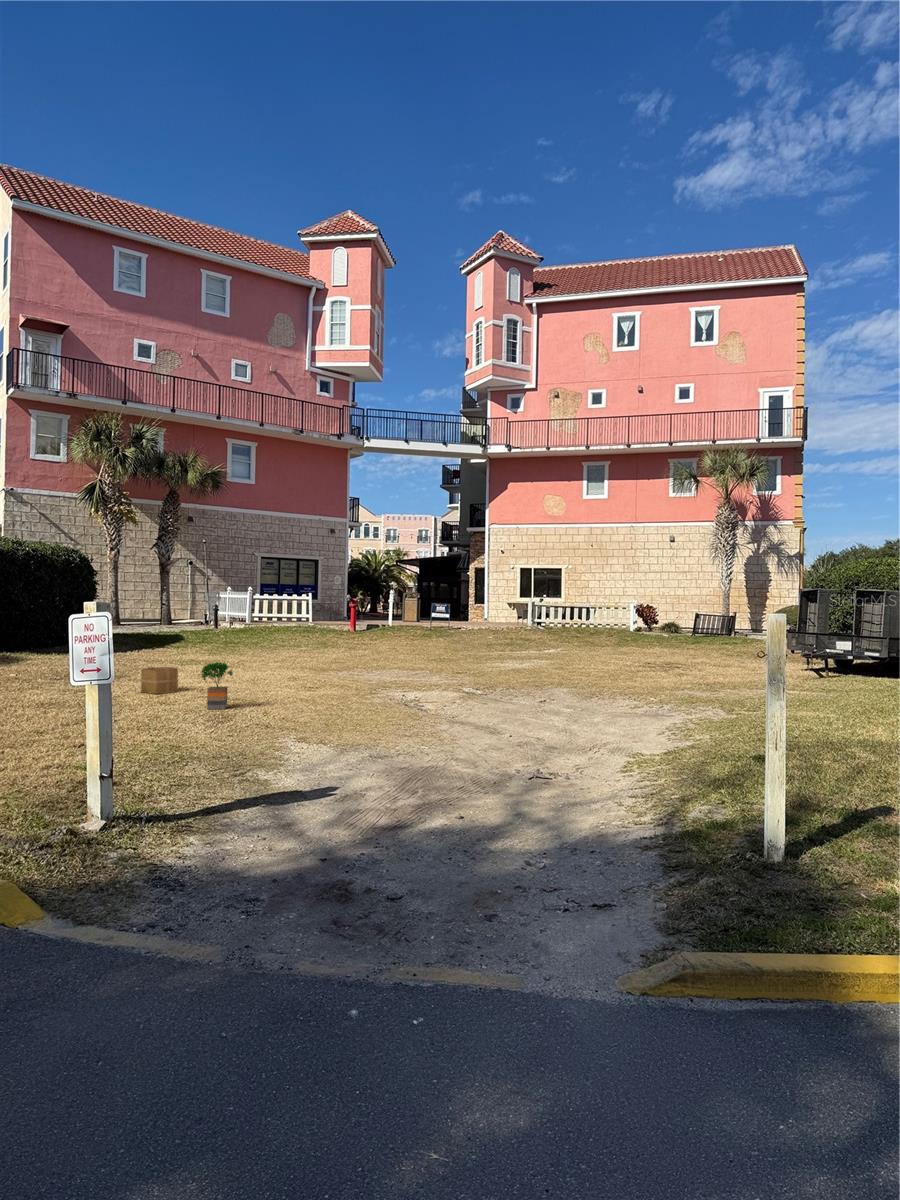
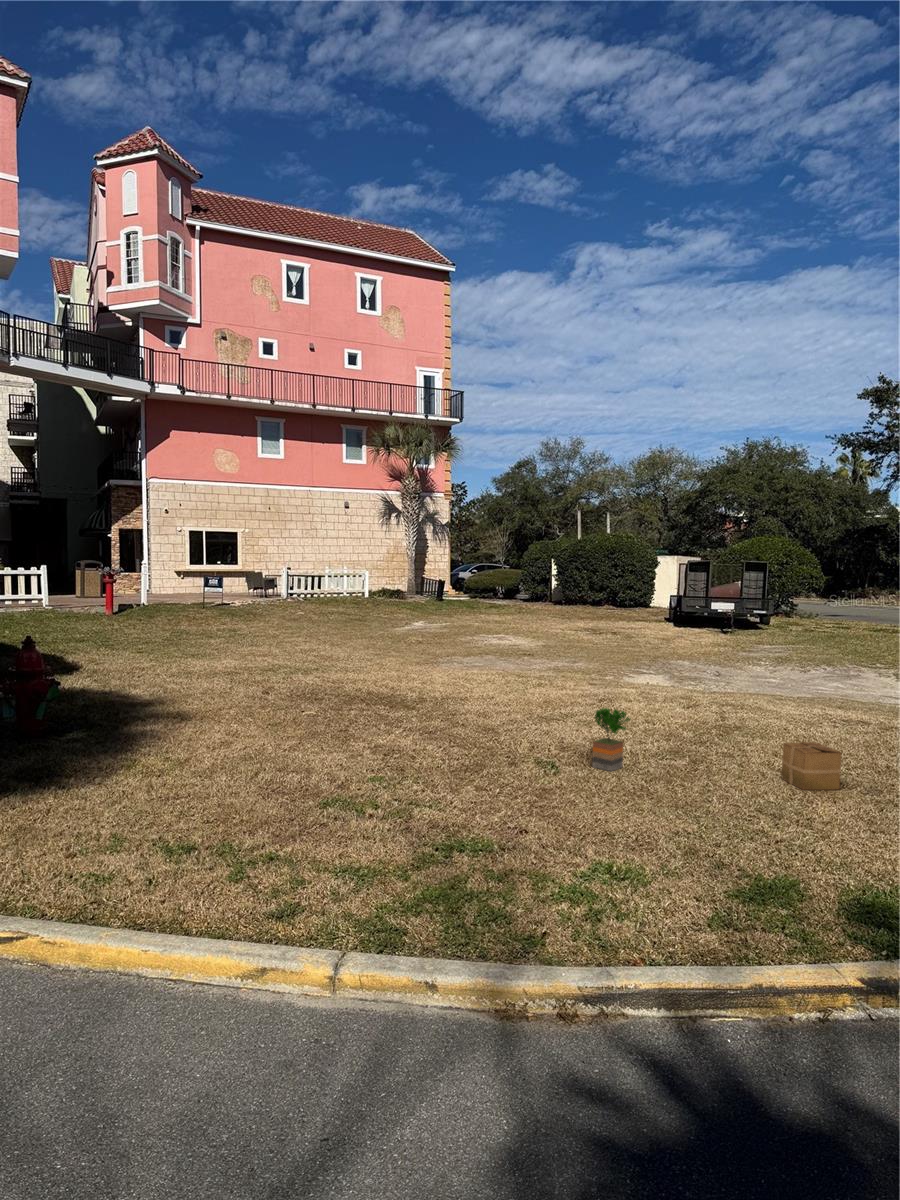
cardboard box: present [141,667,178,694] -> present [782,742,841,790]

